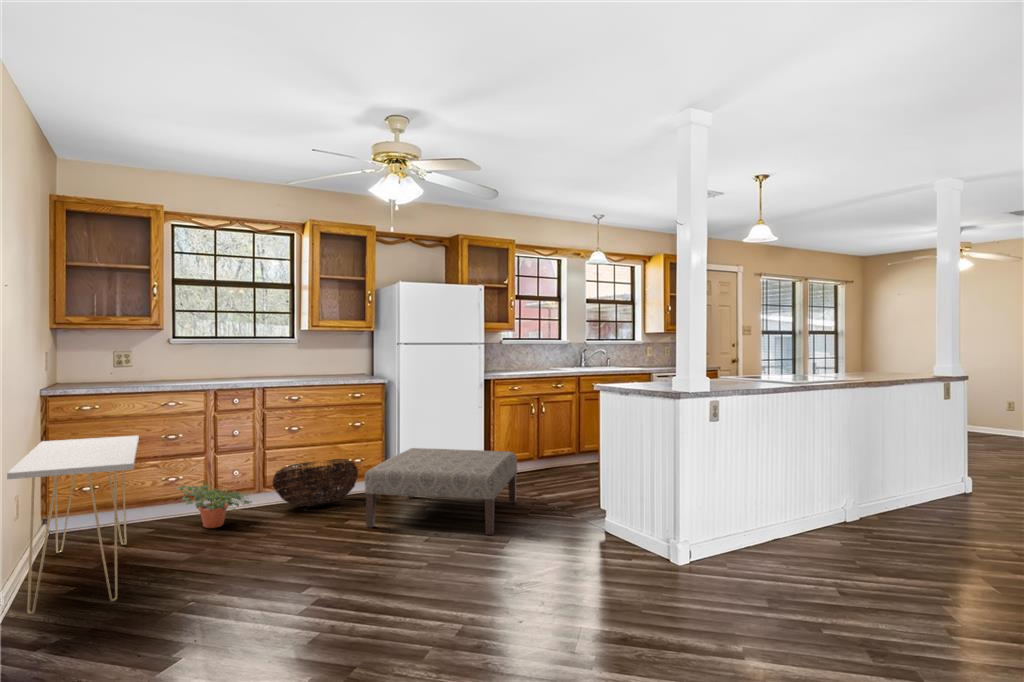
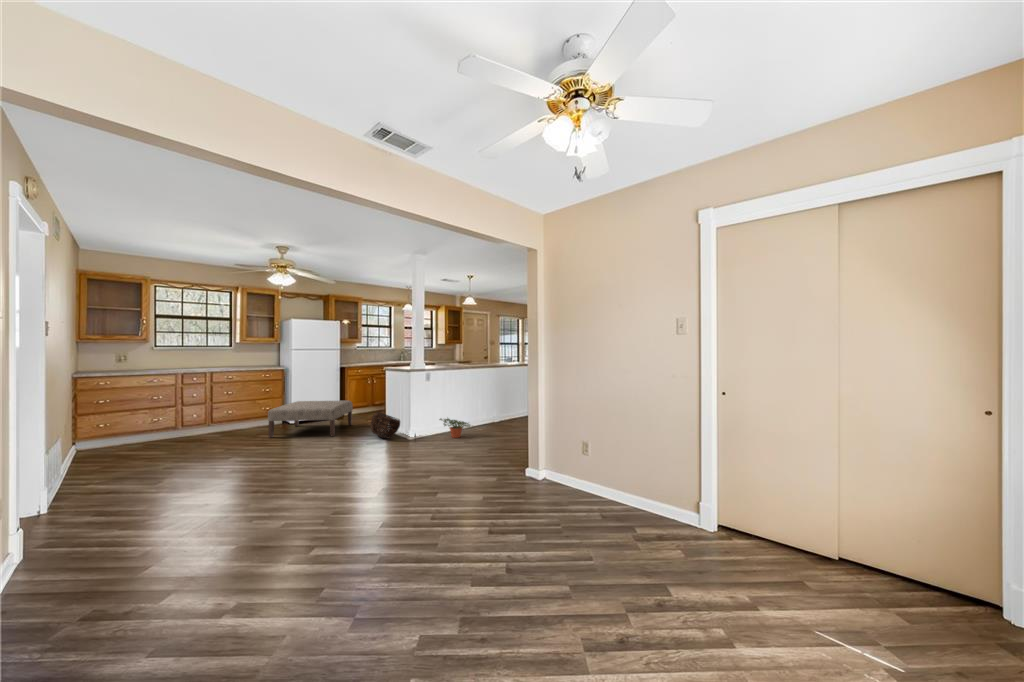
console table: present [7,436,139,614] -> none [68,395,139,476]
basket: present [272,459,358,507] -> present [371,412,400,438]
potted plant: present [177,482,251,528] -> present [440,418,470,438]

